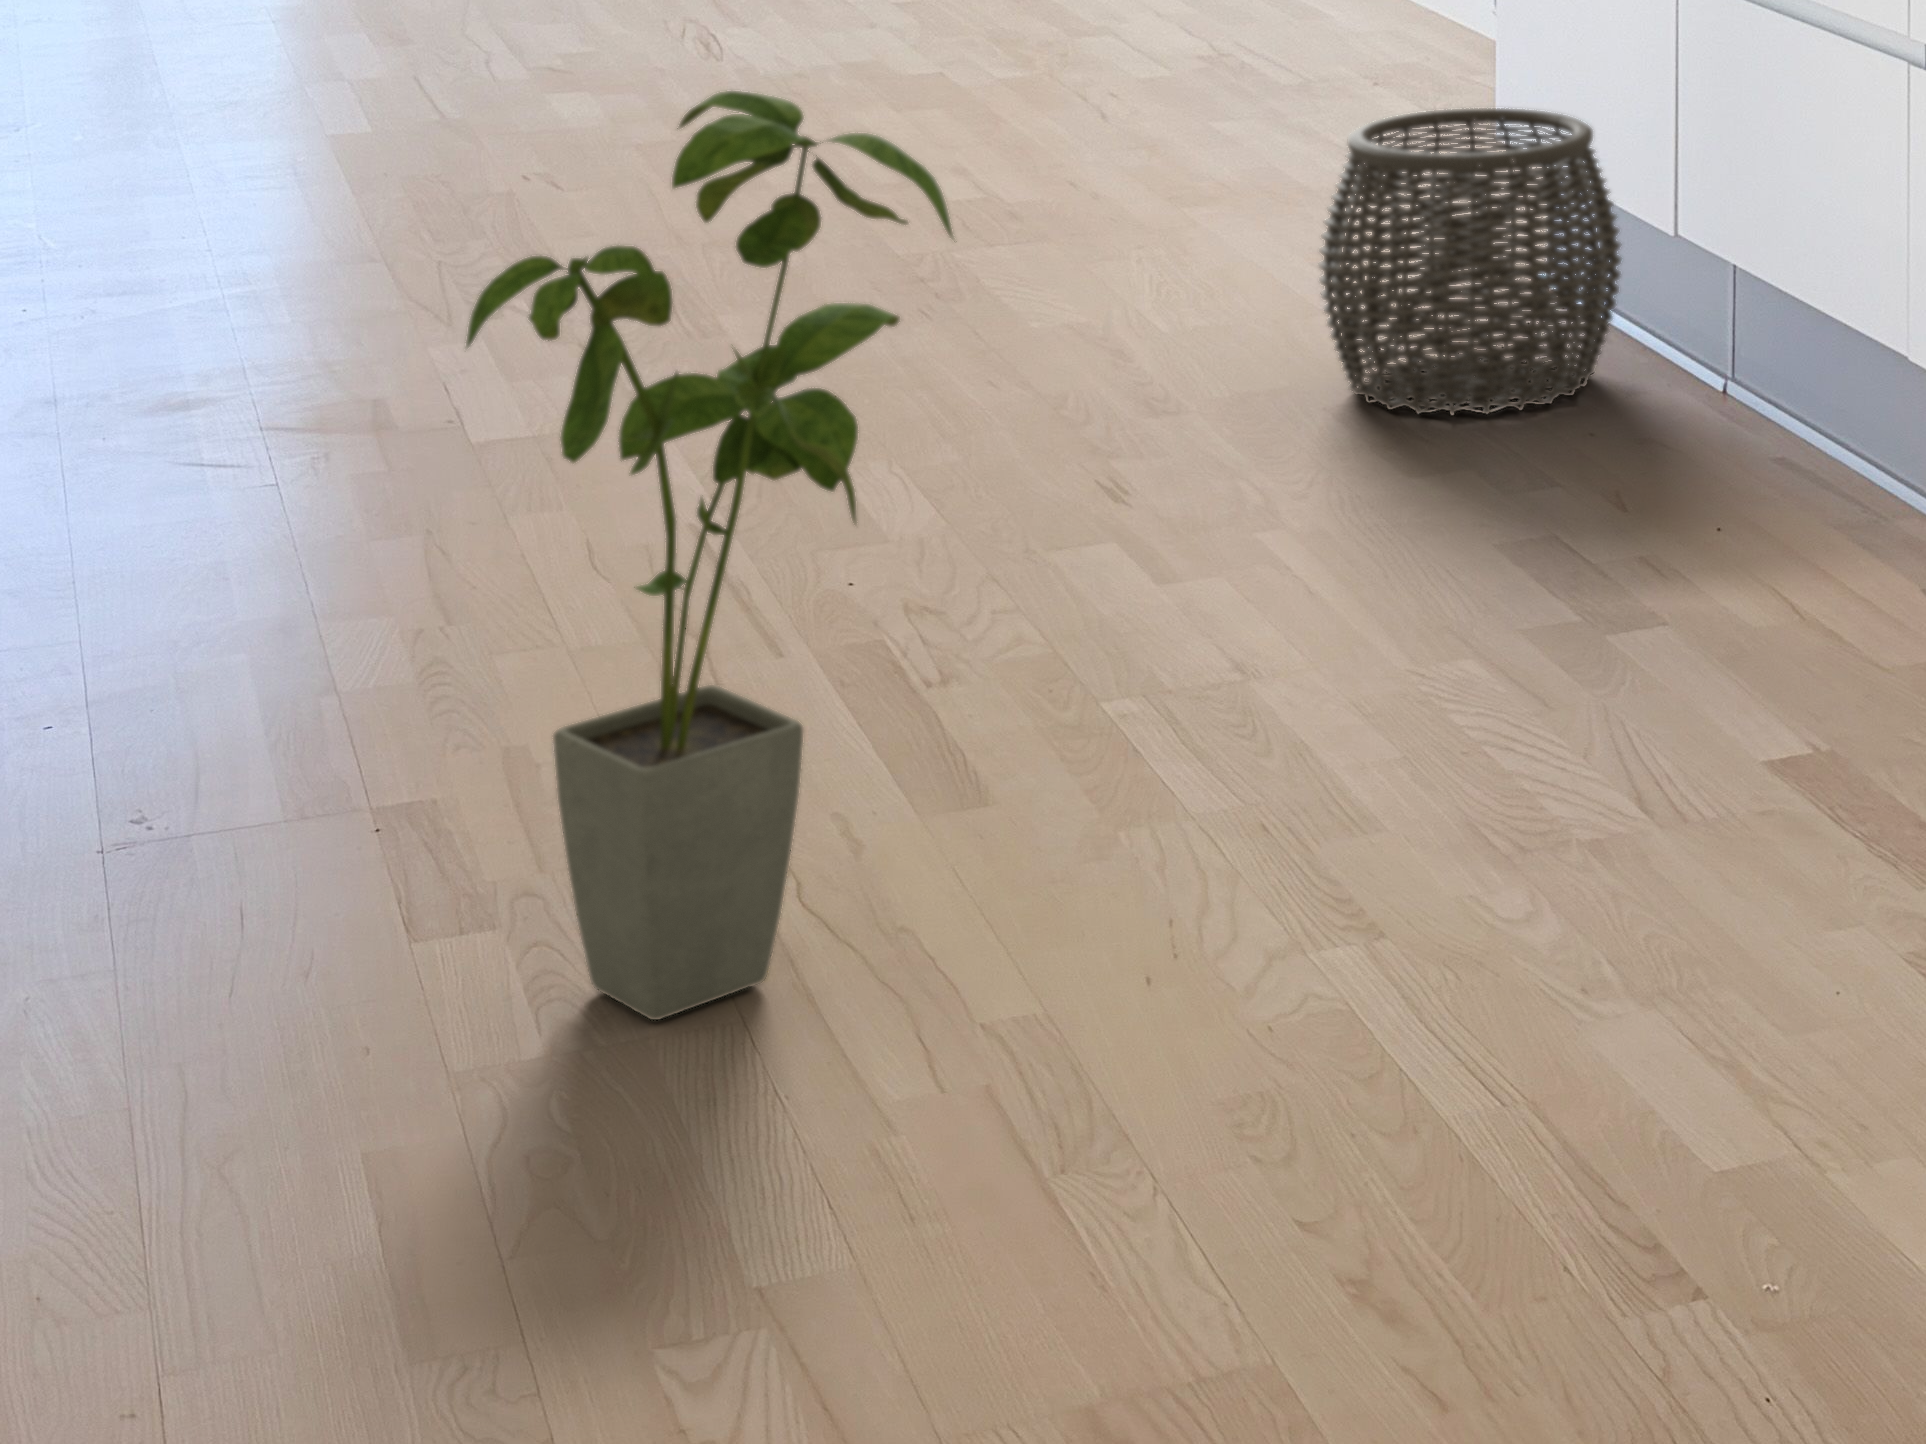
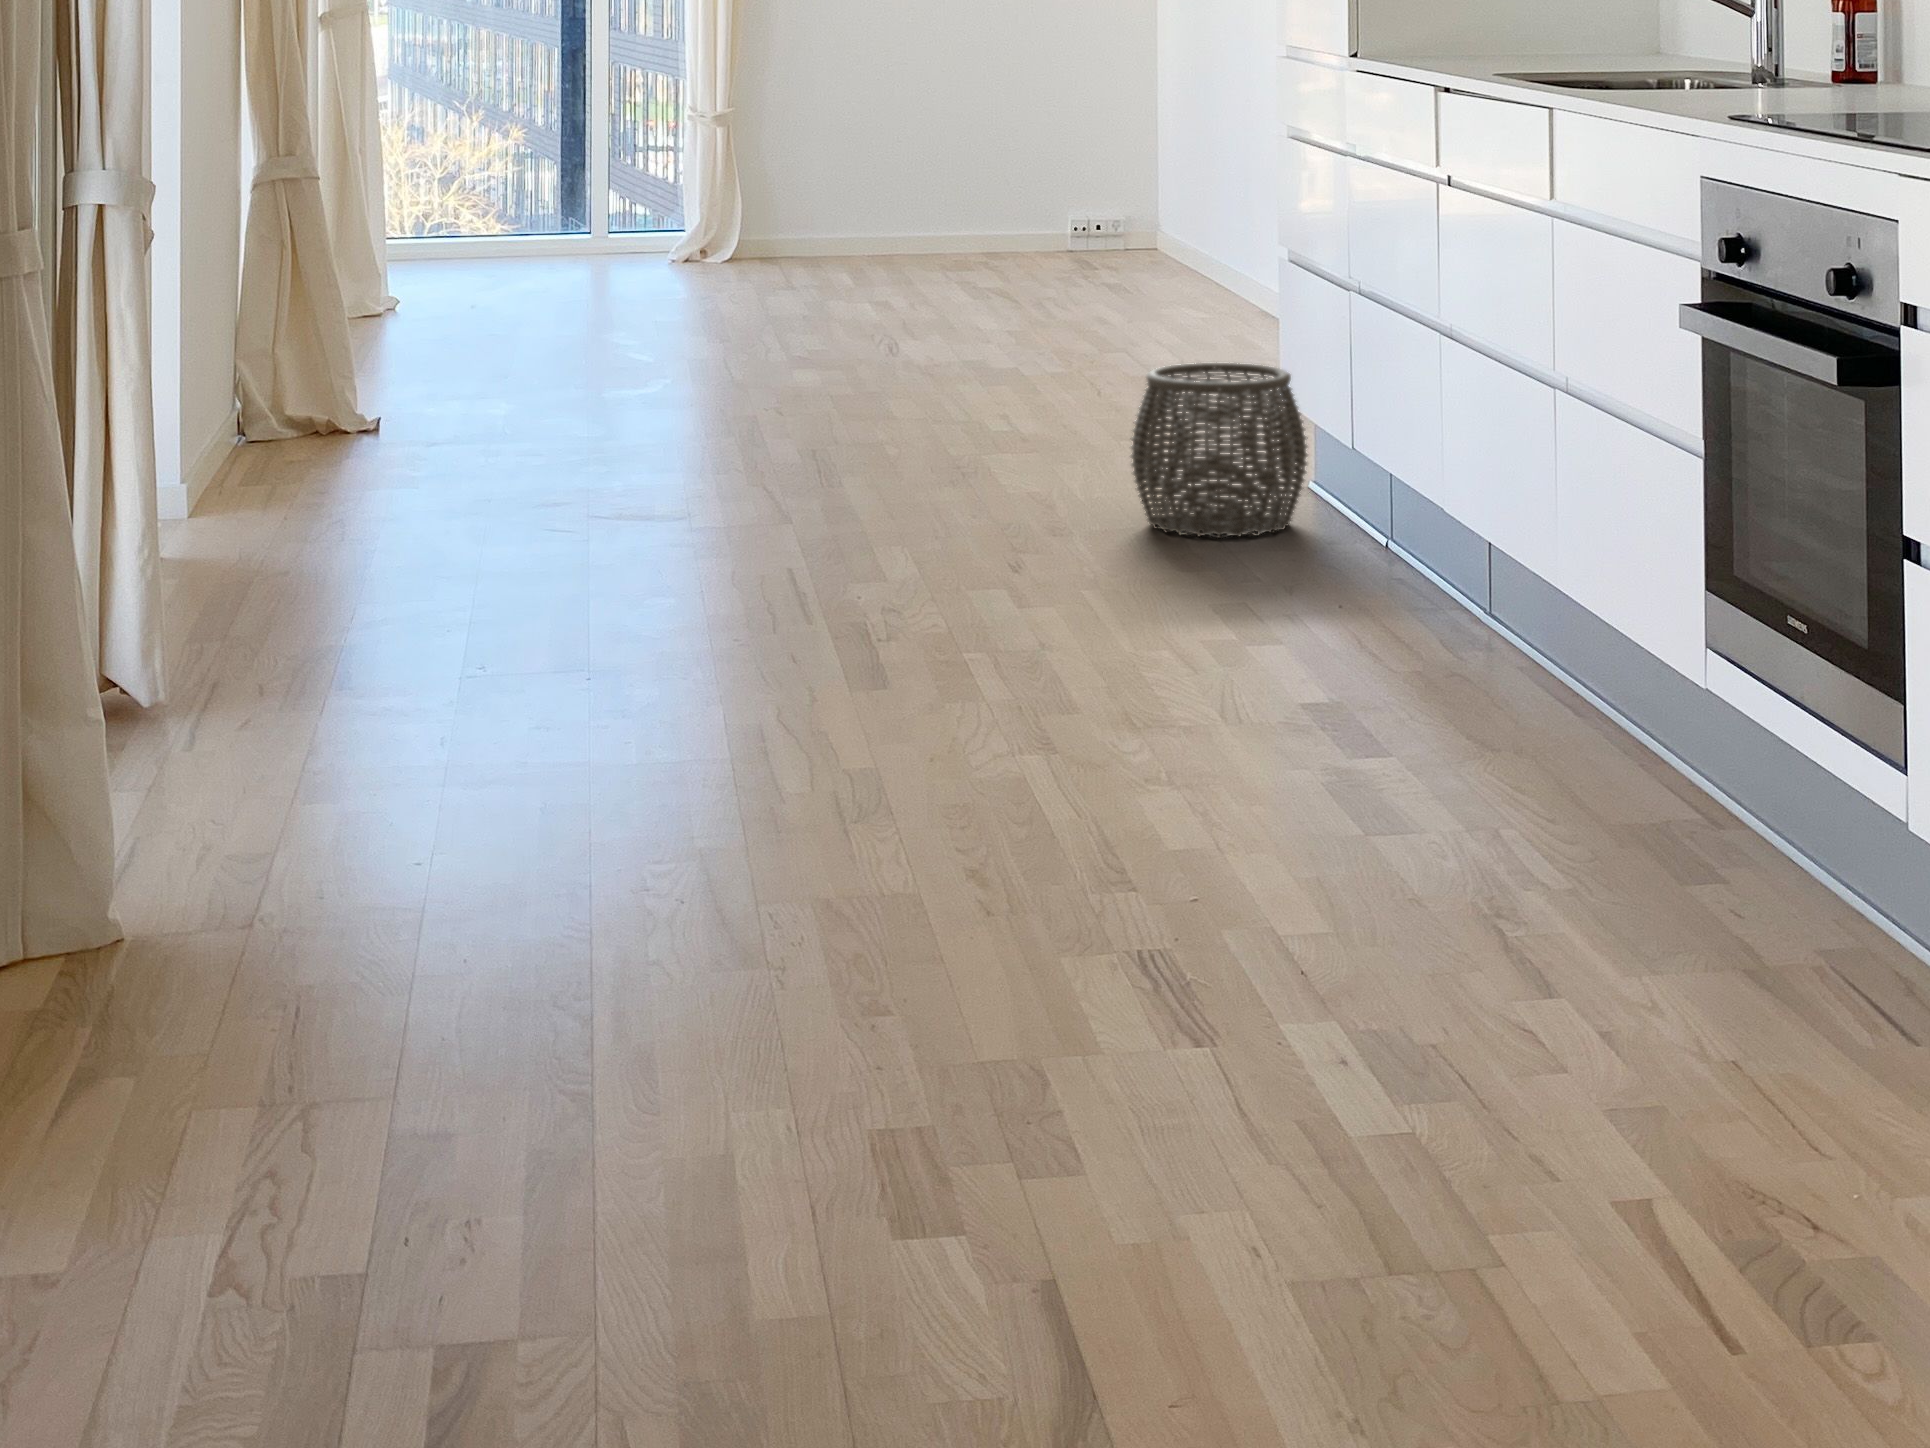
house plant: present [466,91,953,1020] -> none [581,273,806,735]

